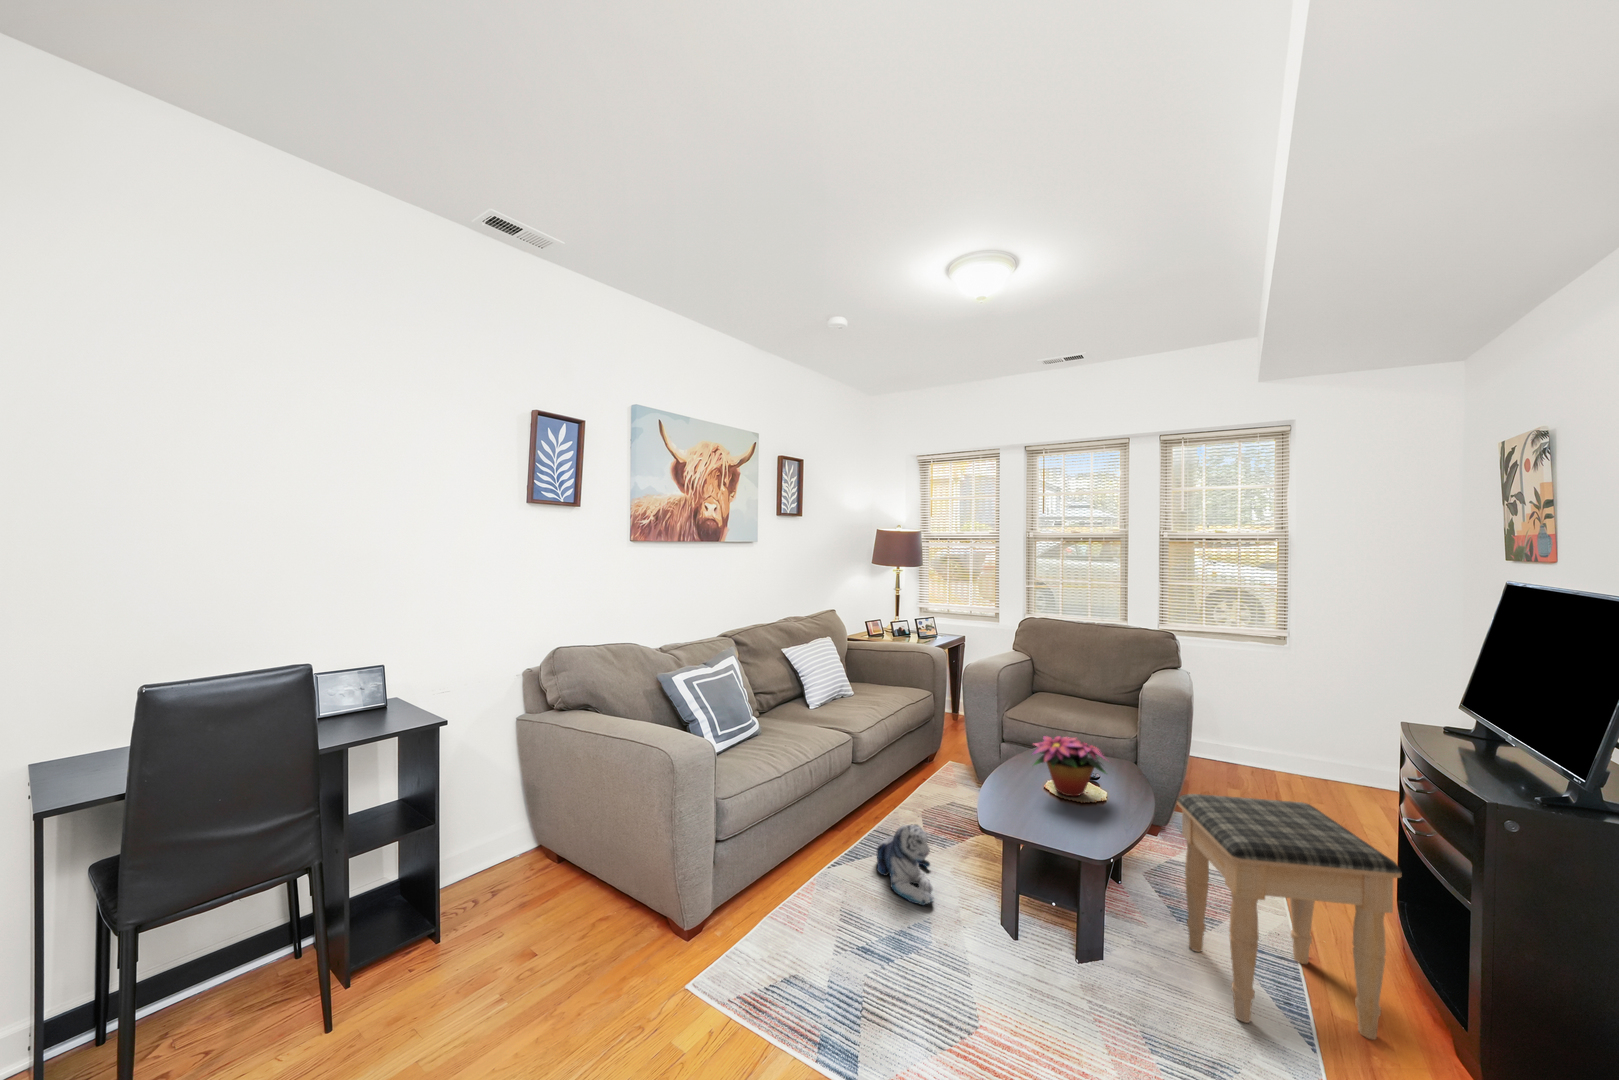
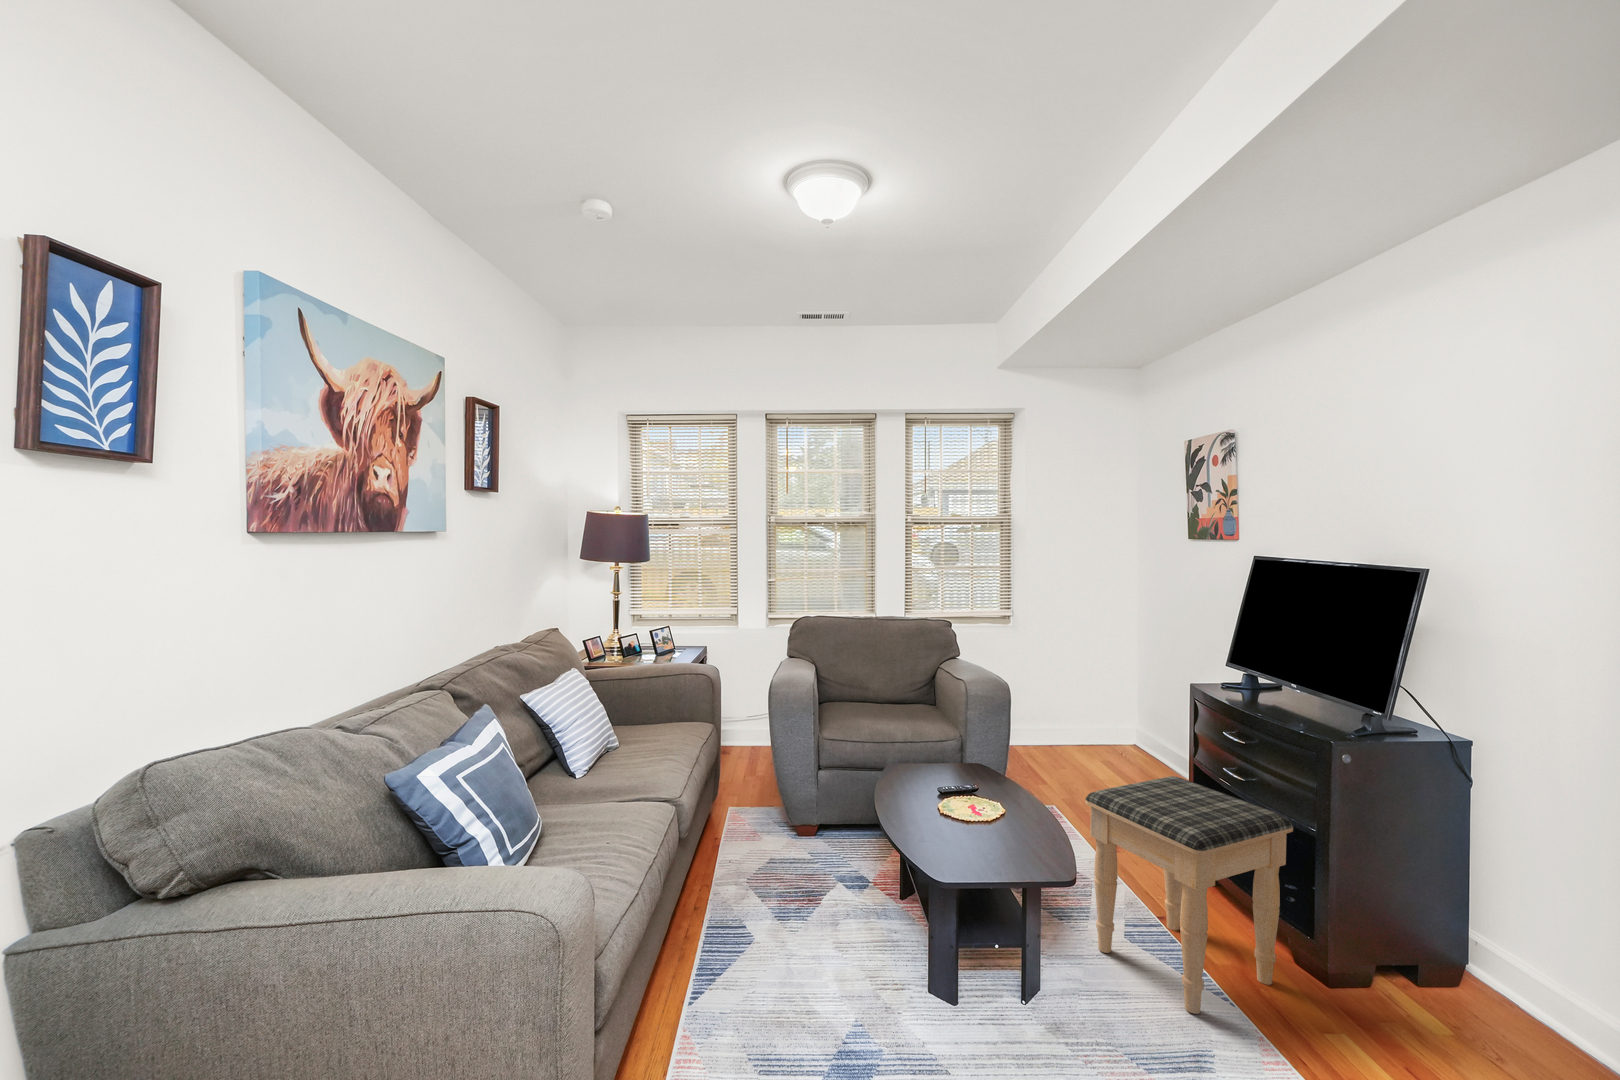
flower arrangement: present [1033,736,1106,796] -> none [924,750,1020,821]
plush toy: present [876,825,934,905] -> none [742,905,854,1013]

